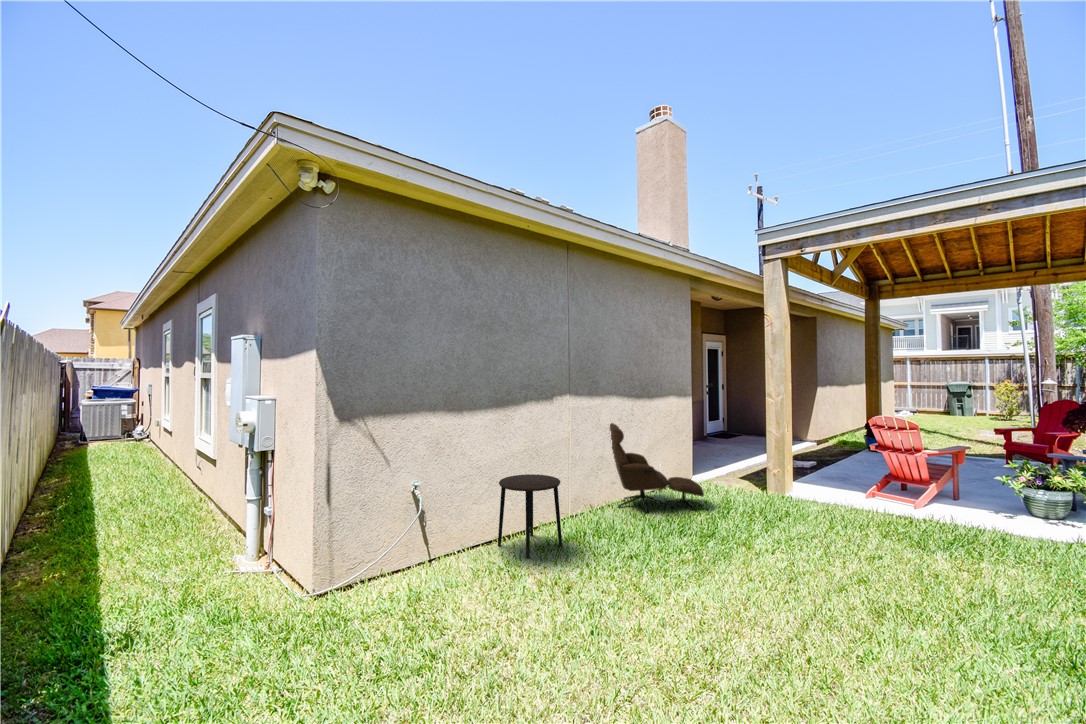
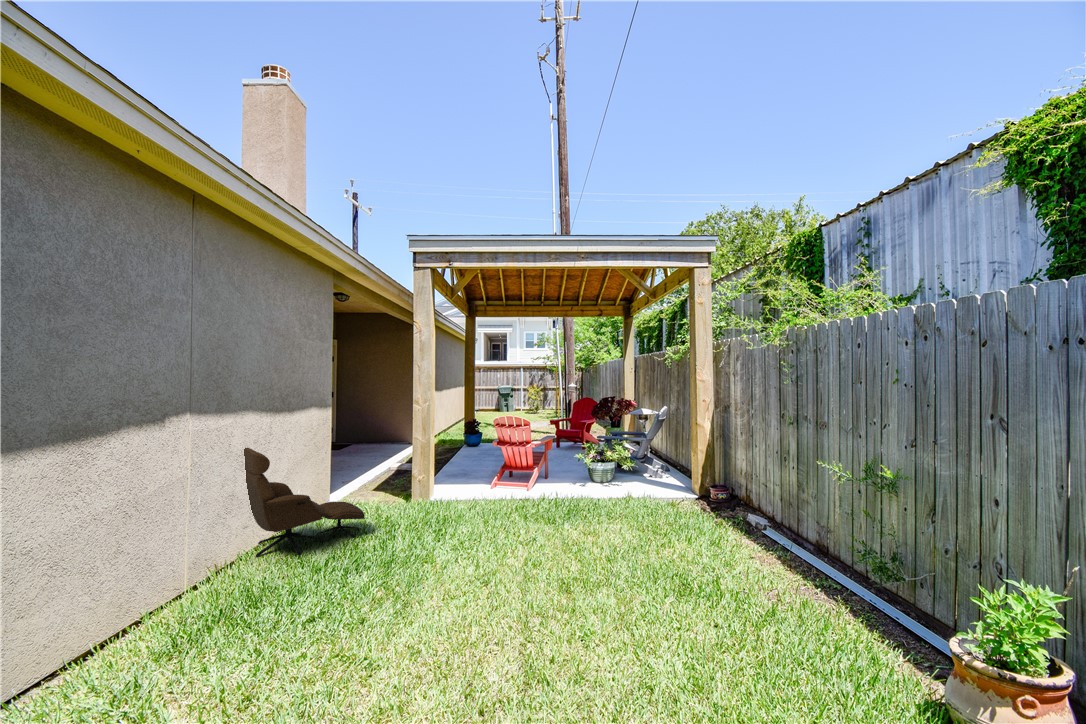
side table: present [498,474,562,558] -> none [62,540,198,685]

